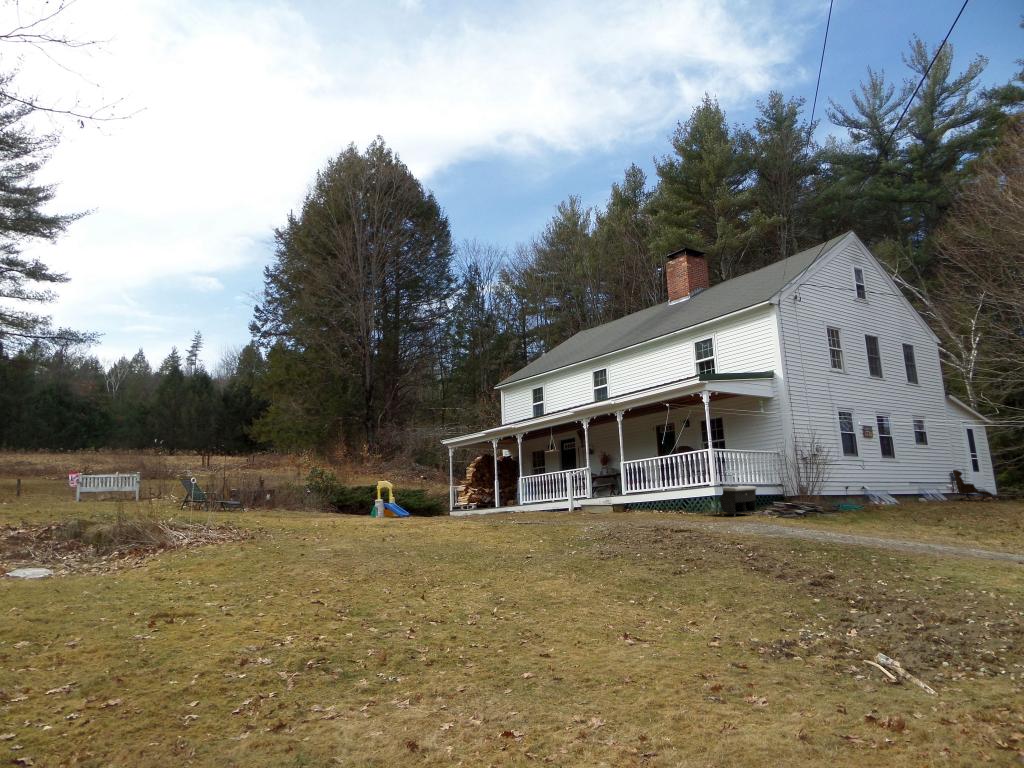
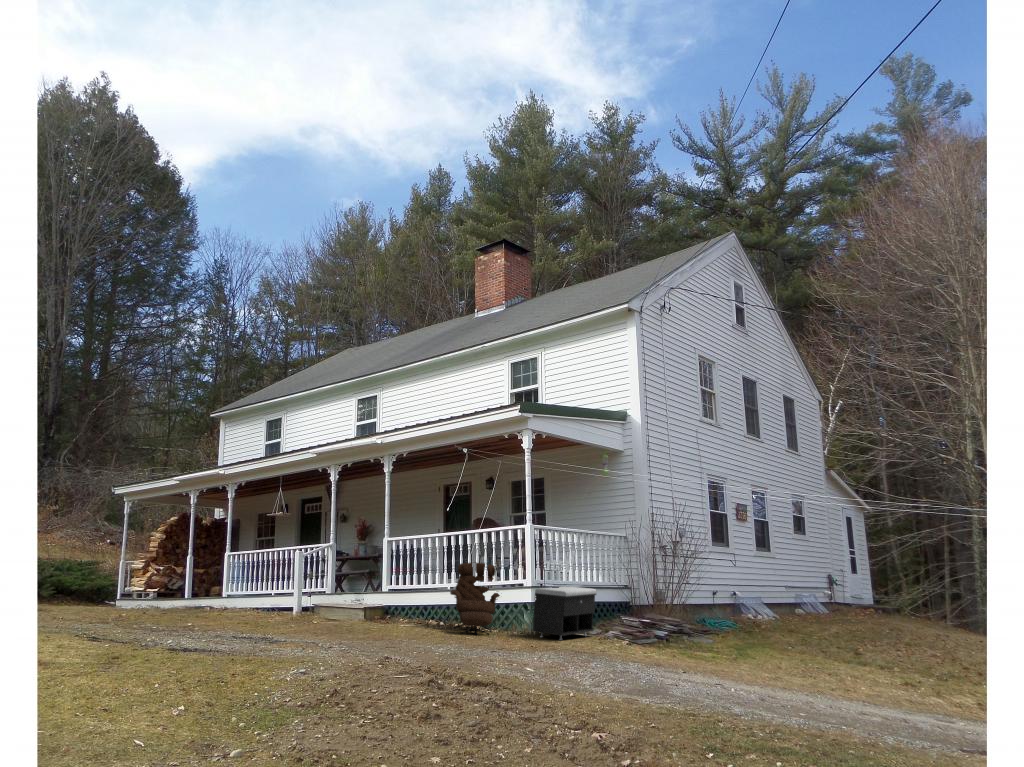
lounge chair: present [953,470,992,501] -> present [450,563,500,635]

